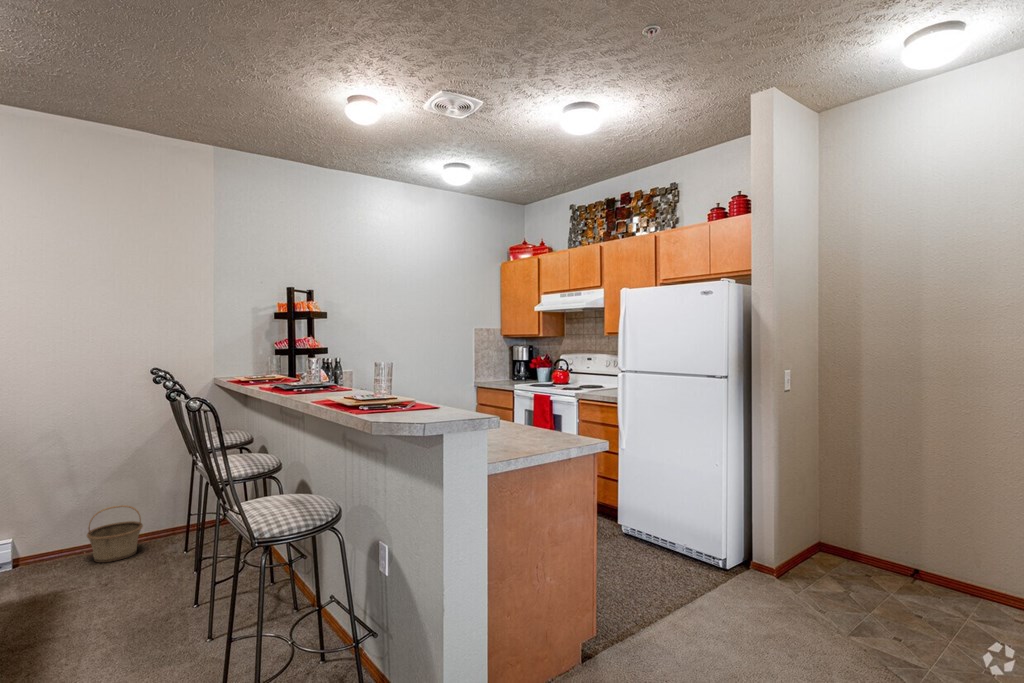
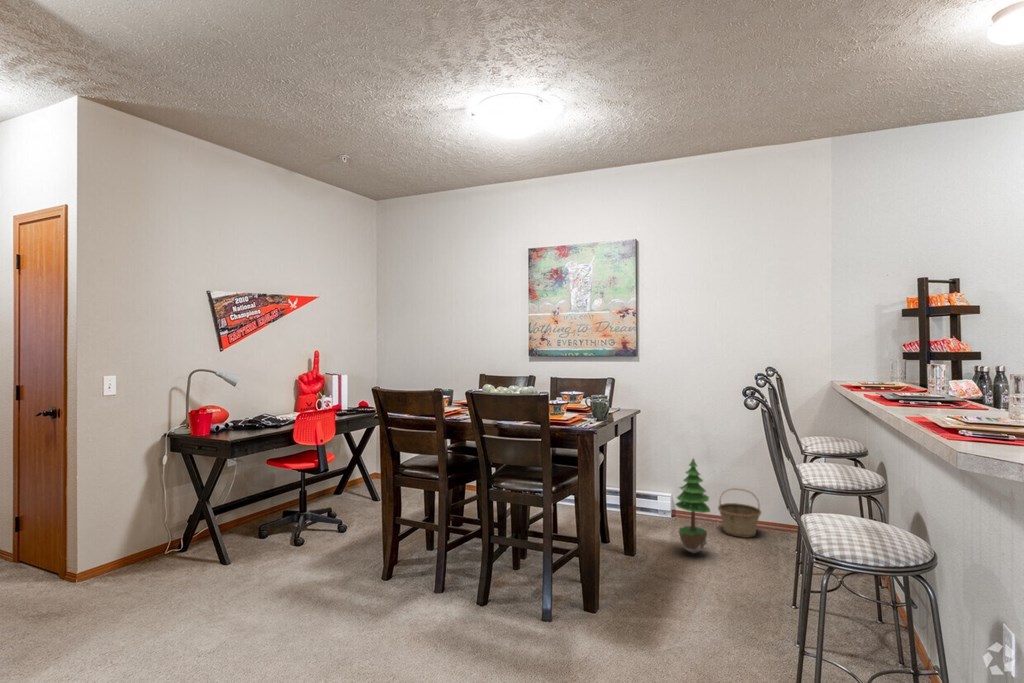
potted tree: none [30,483,86,601] -> present [675,459,710,553]

